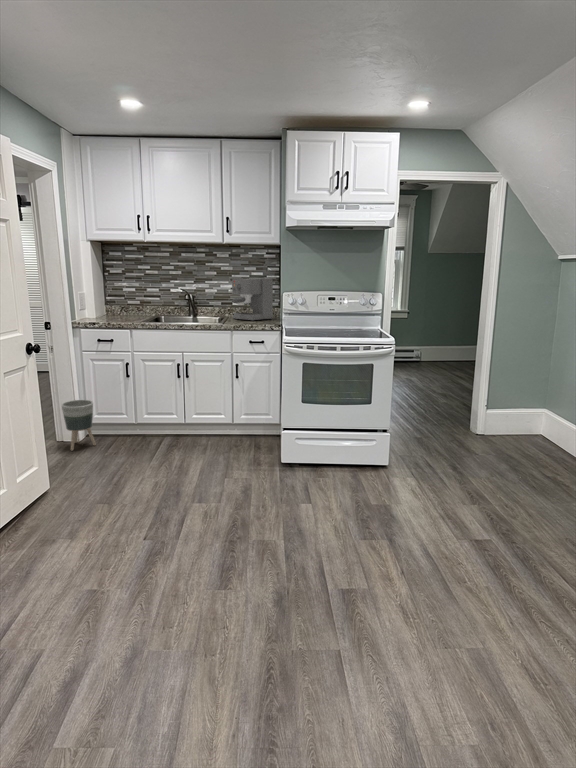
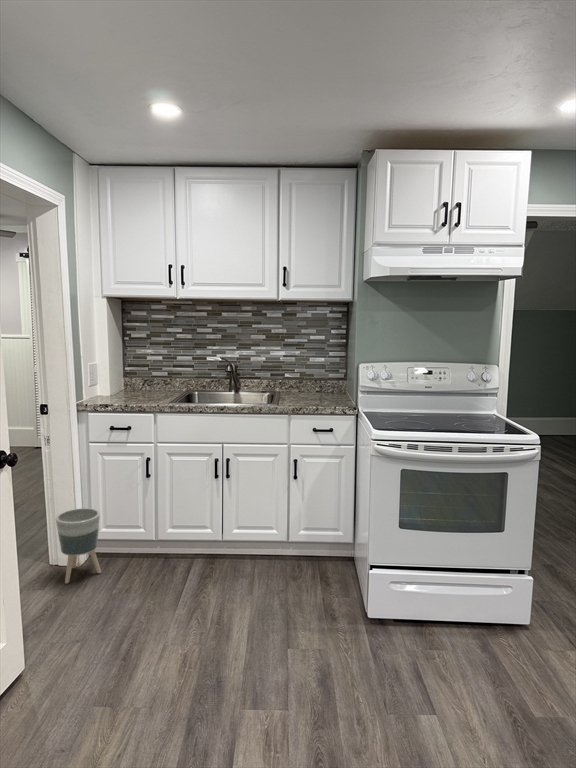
coffee maker: present [232,278,273,321] -> none [286,343,338,399]

